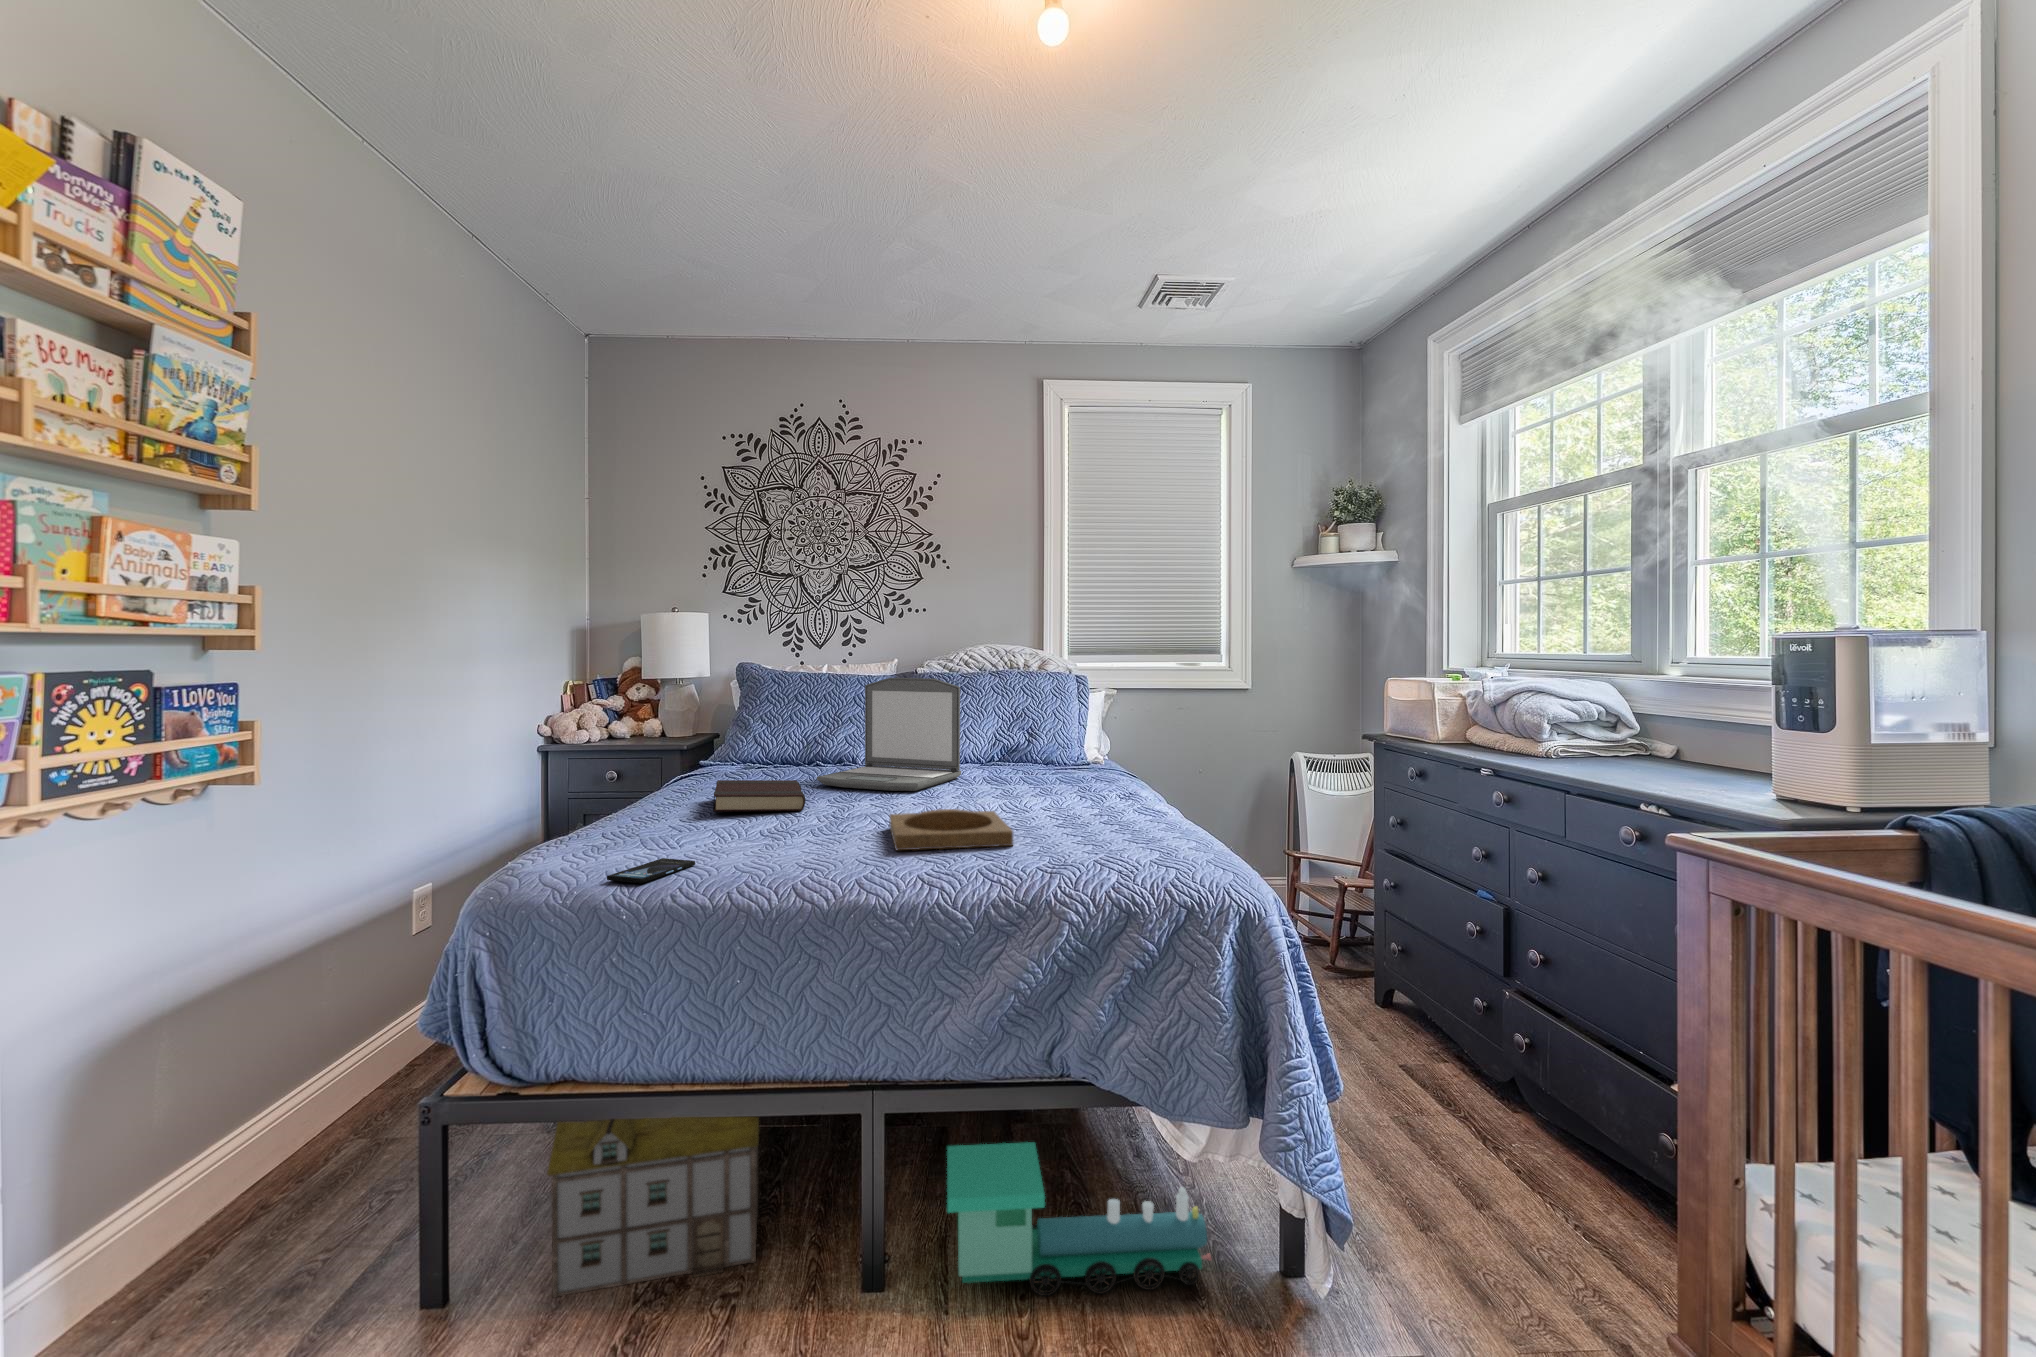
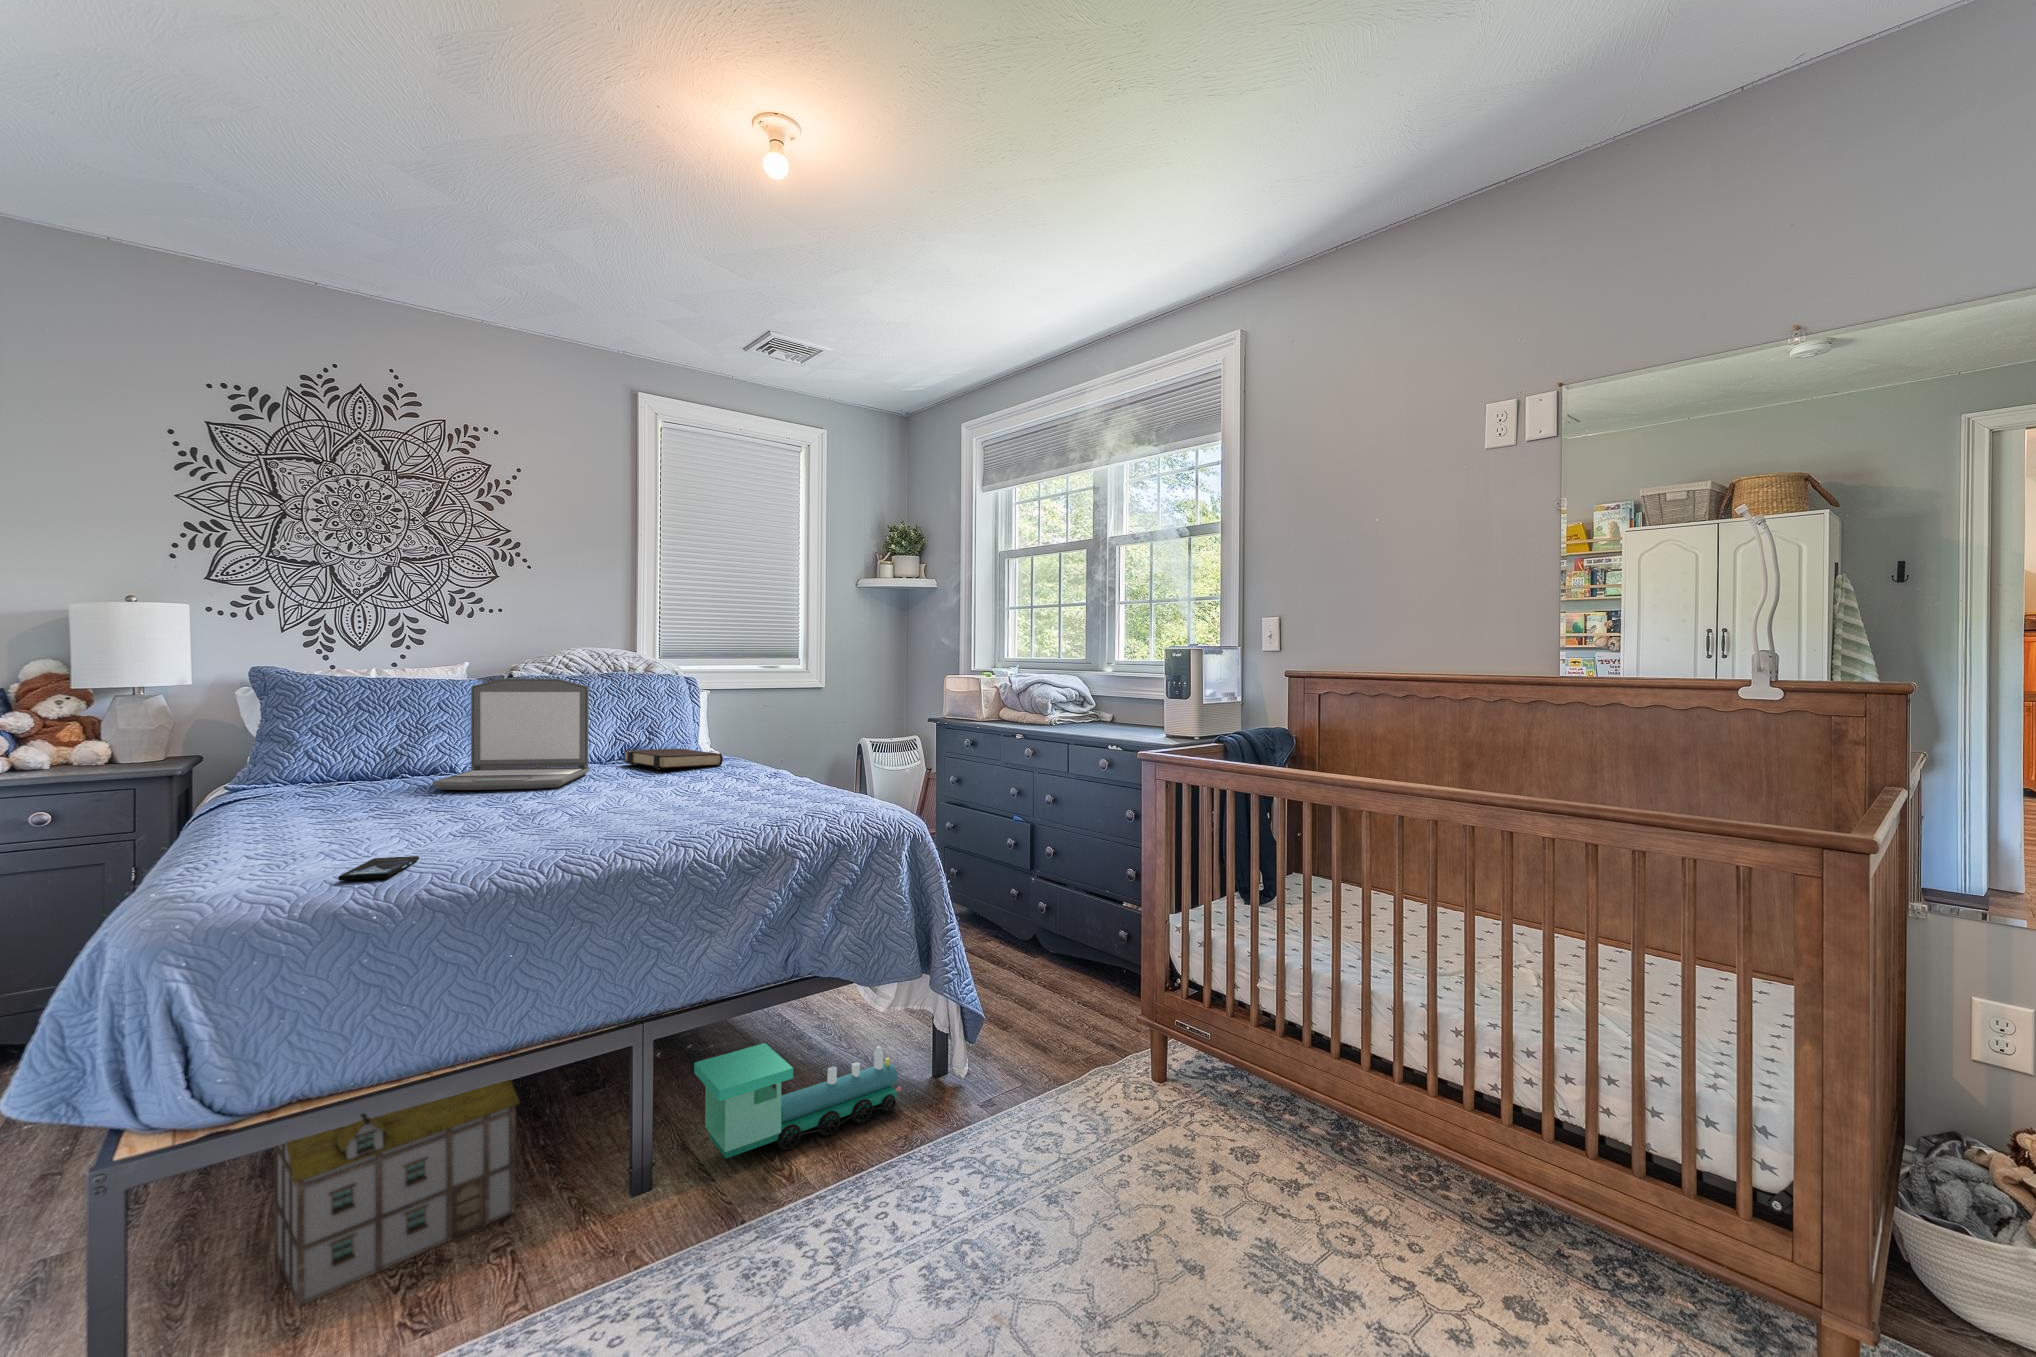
book: present [713,780,805,812] -> present [623,749,723,769]
tray: present [889,809,1013,850] -> none [582,792,720,828]

